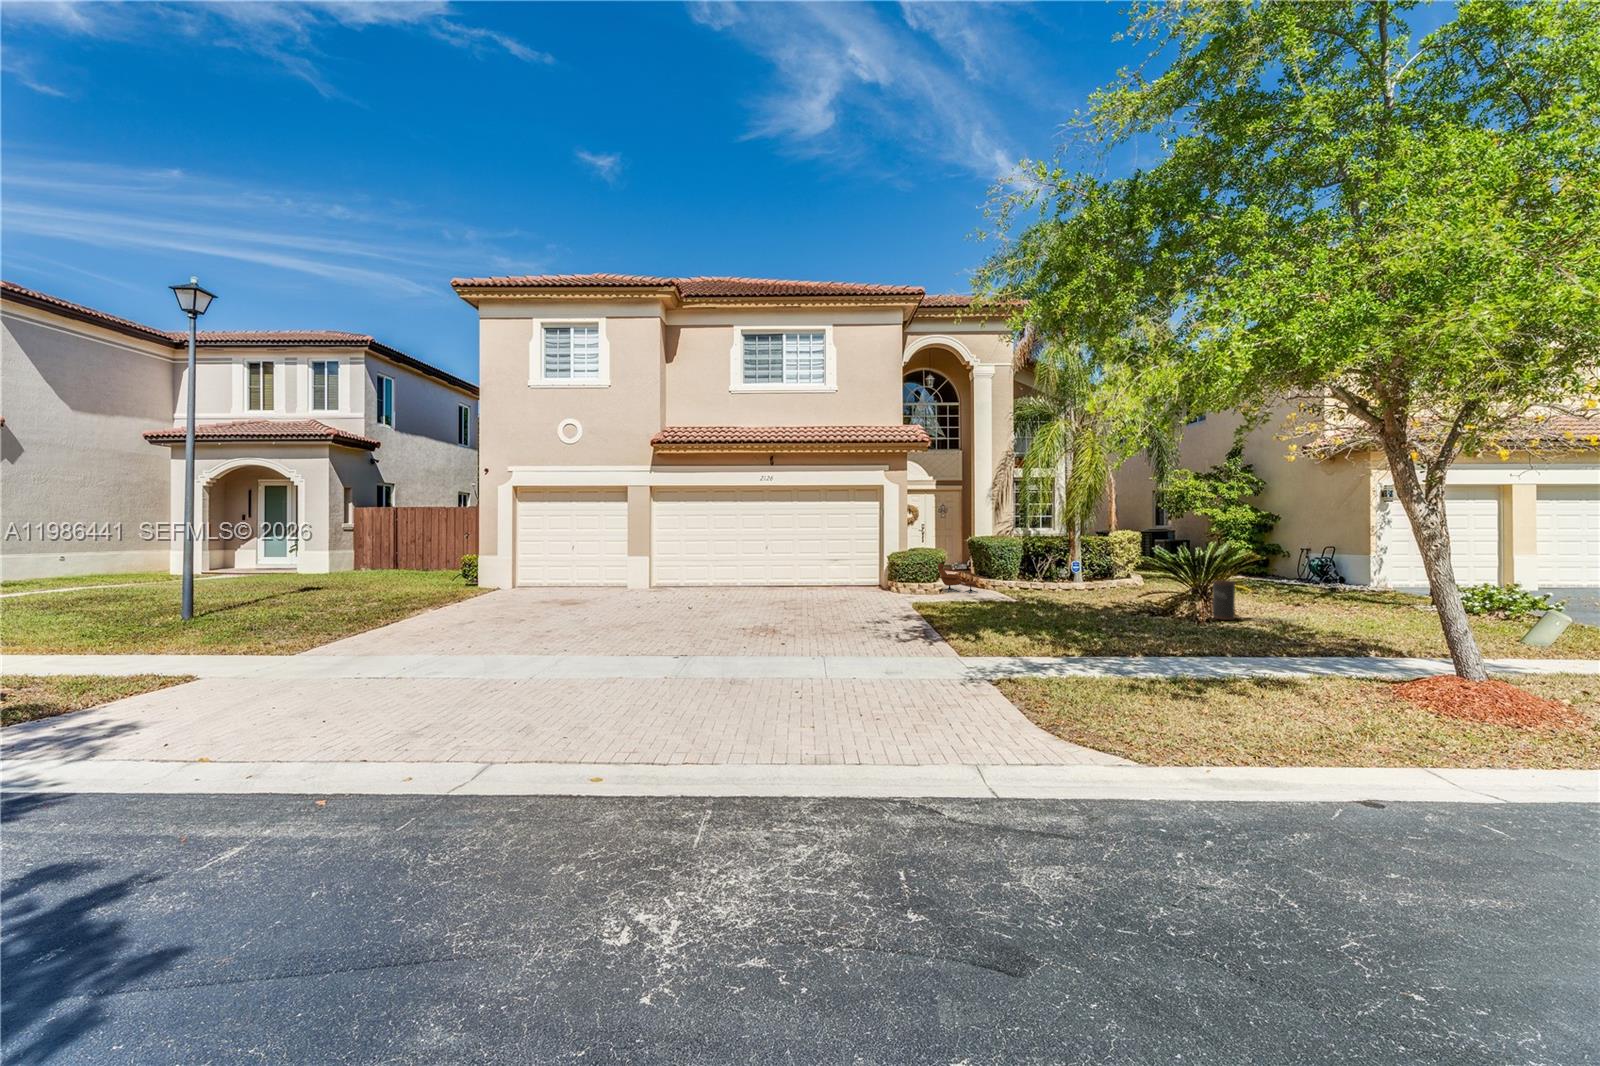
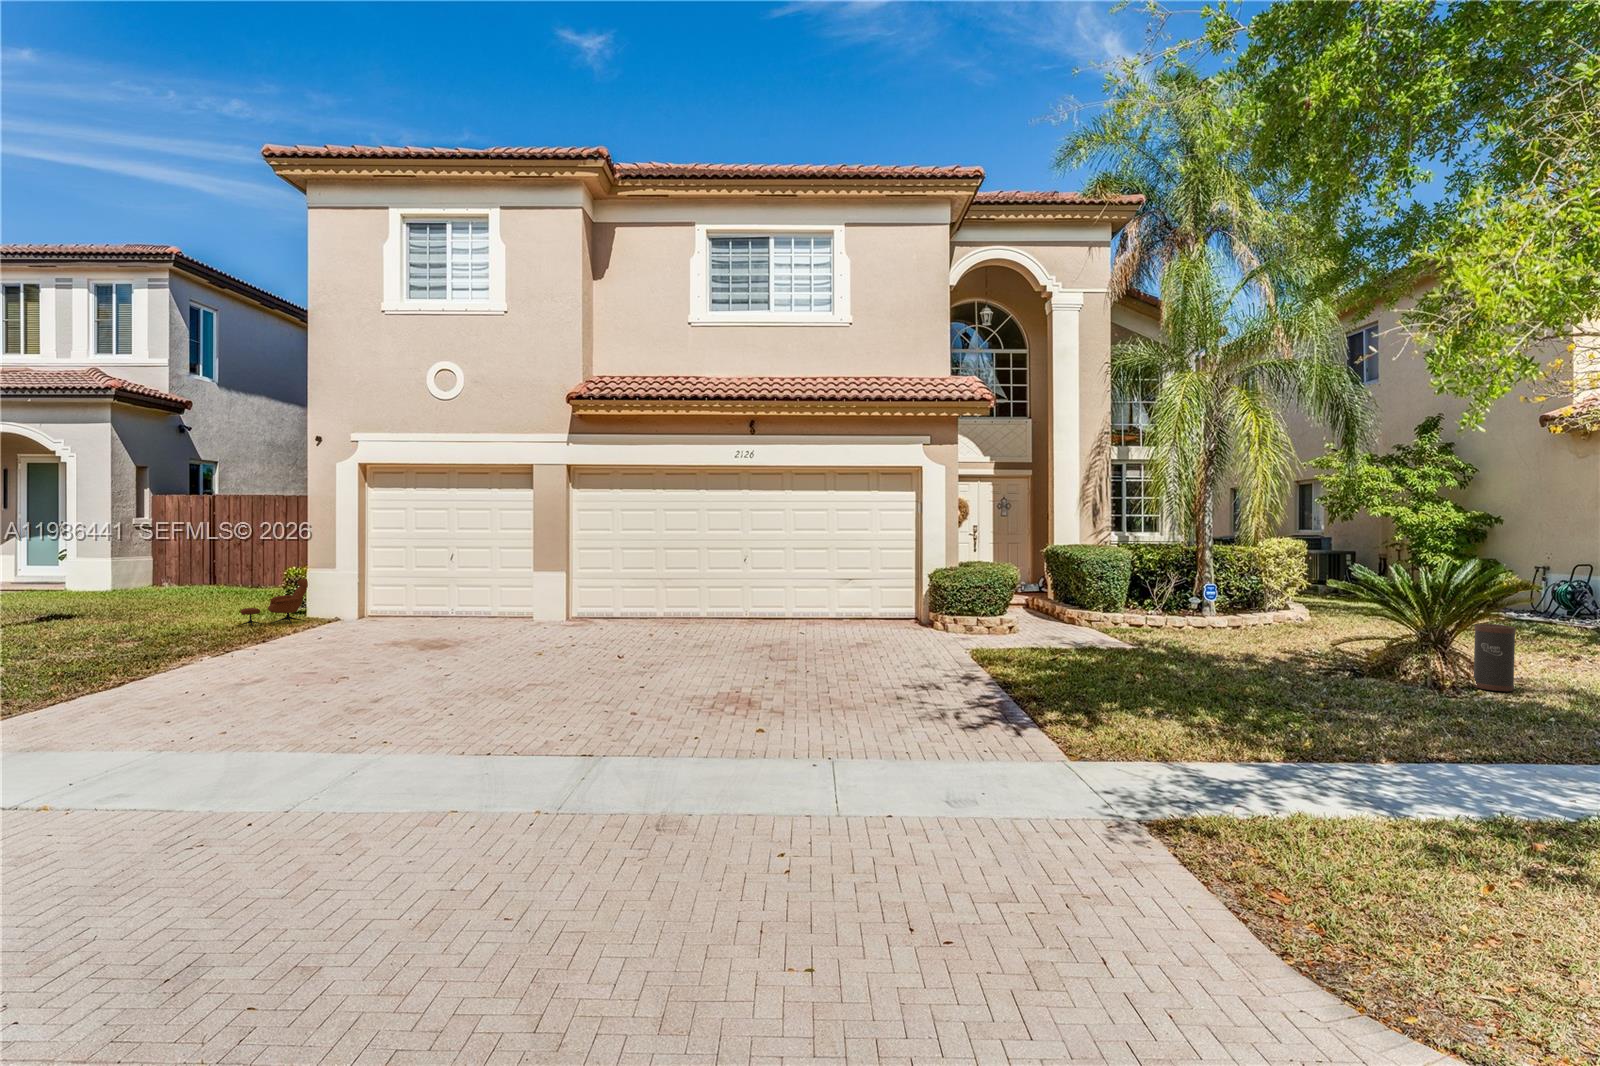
lounge chair: present [938,563,976,592] -> present [238,579,308,626]

